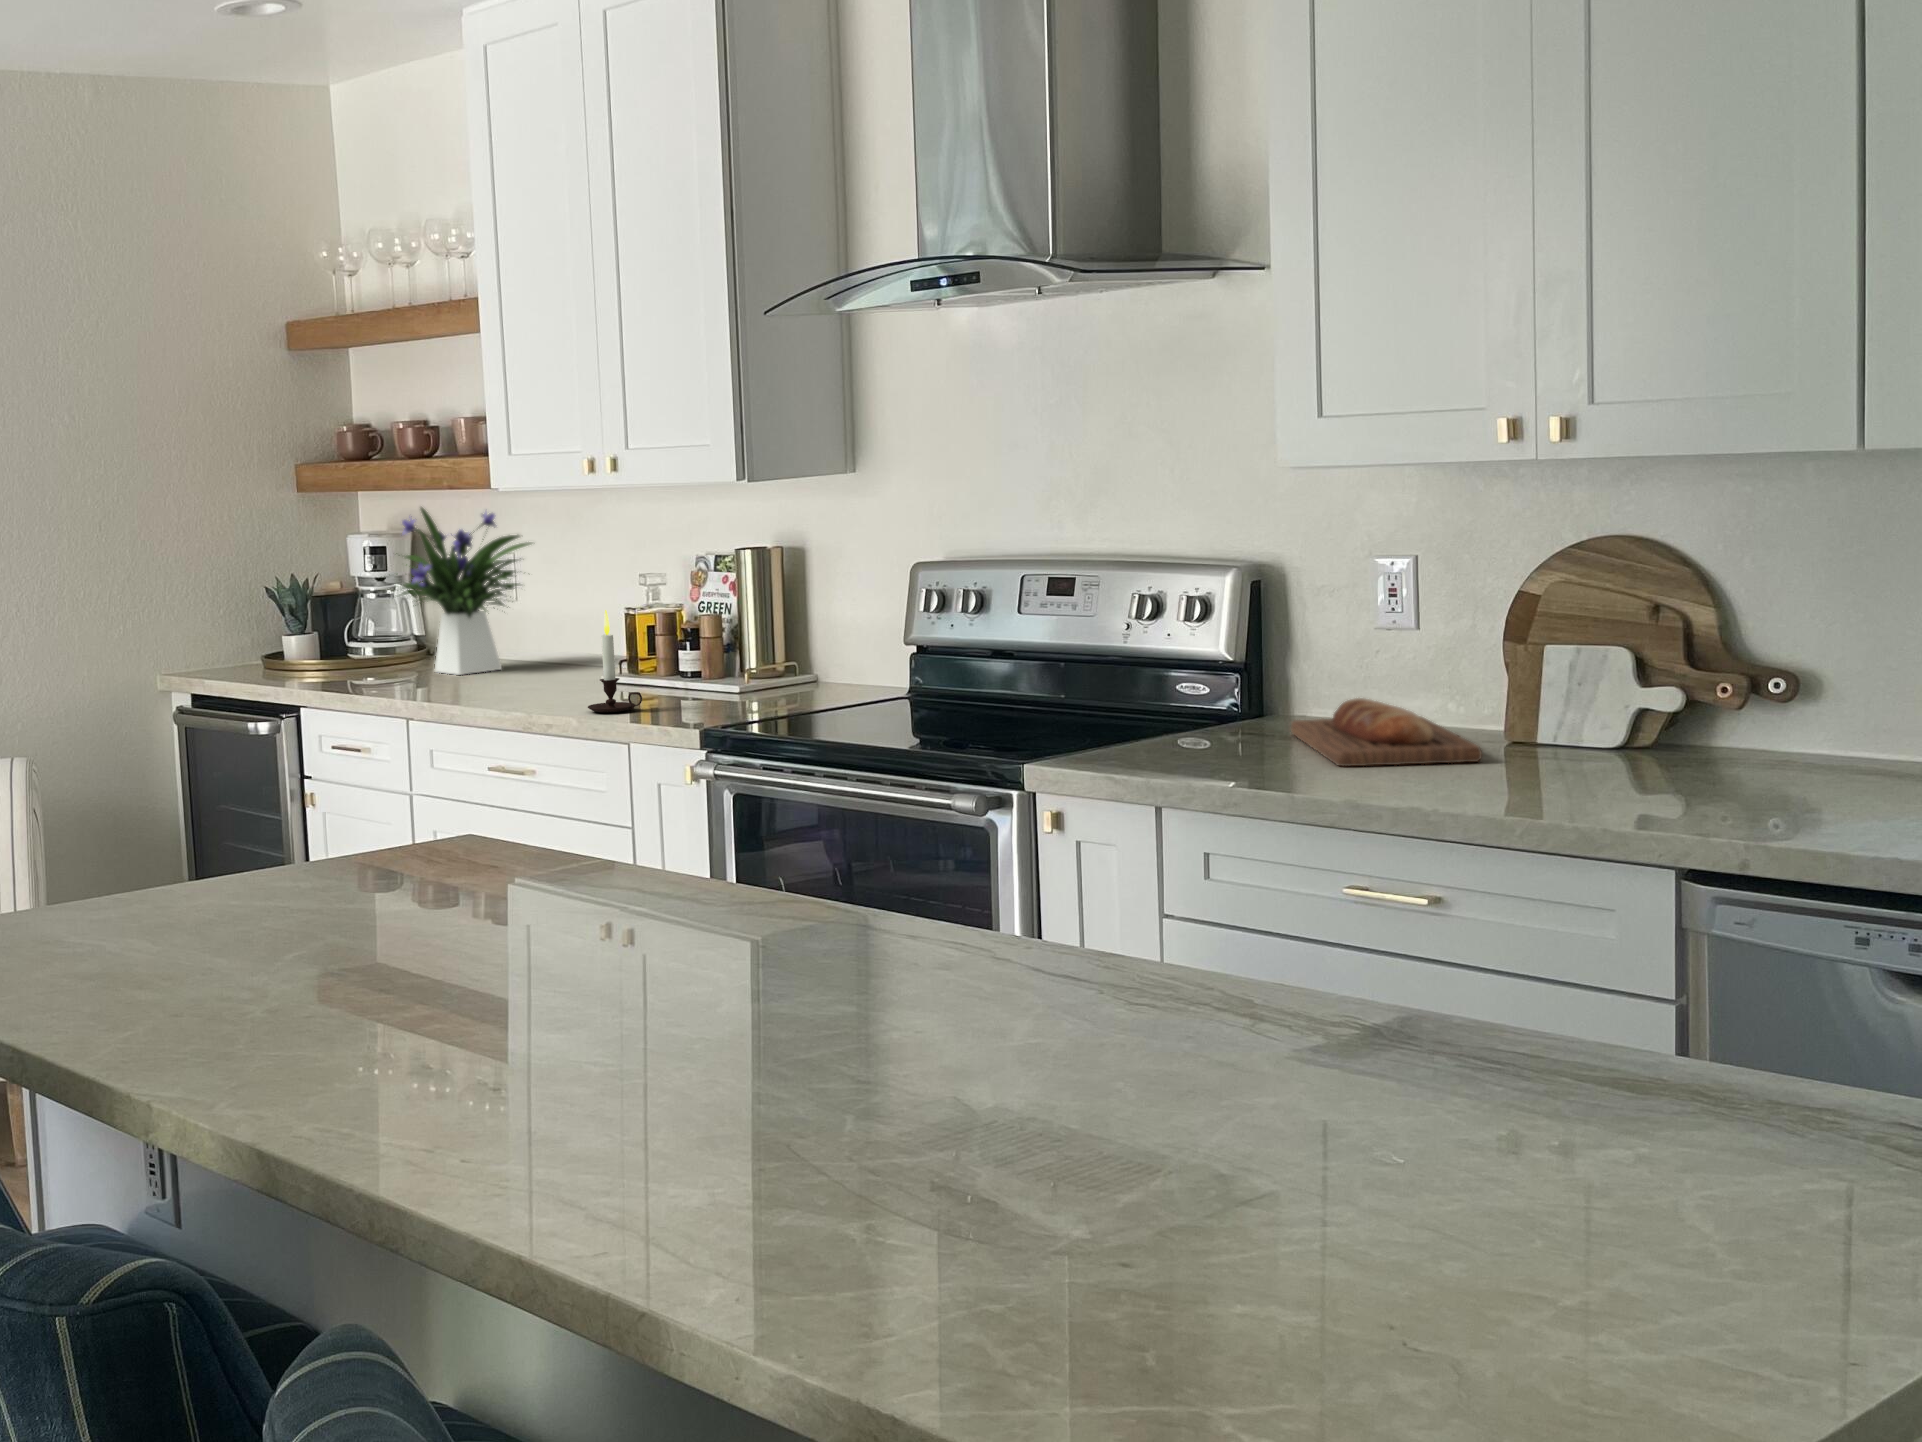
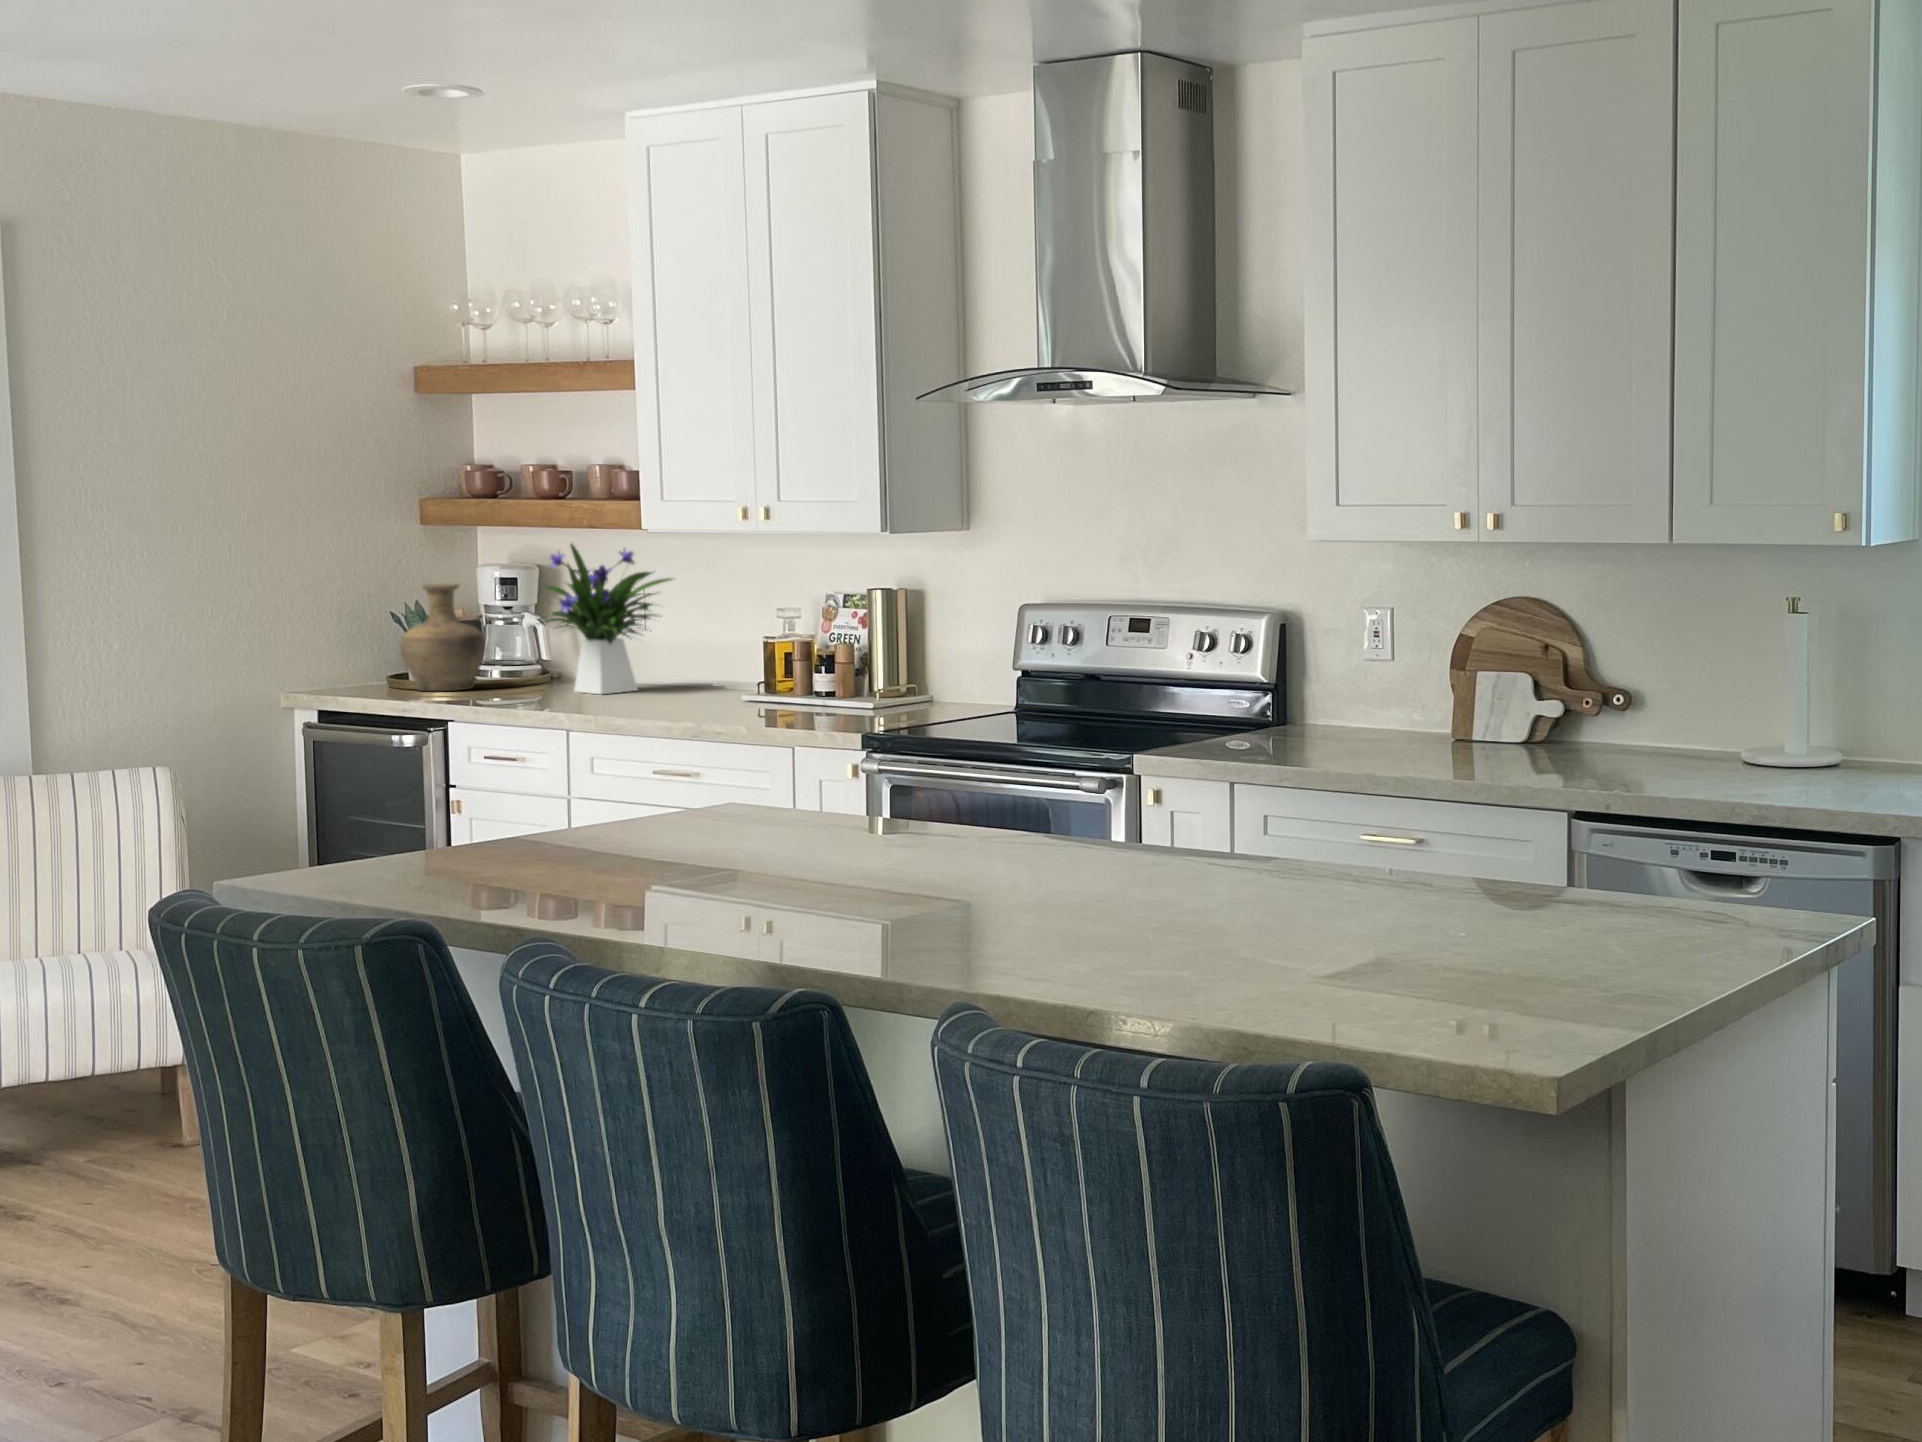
vase: none [262,555,351,673] -> present [400,584,486,692]
candle: present [588,610,642,712] -> none [752,636,800,722]
bread loaf: present [1291,698,1482,766] -> none [1311,709,1441,754]

